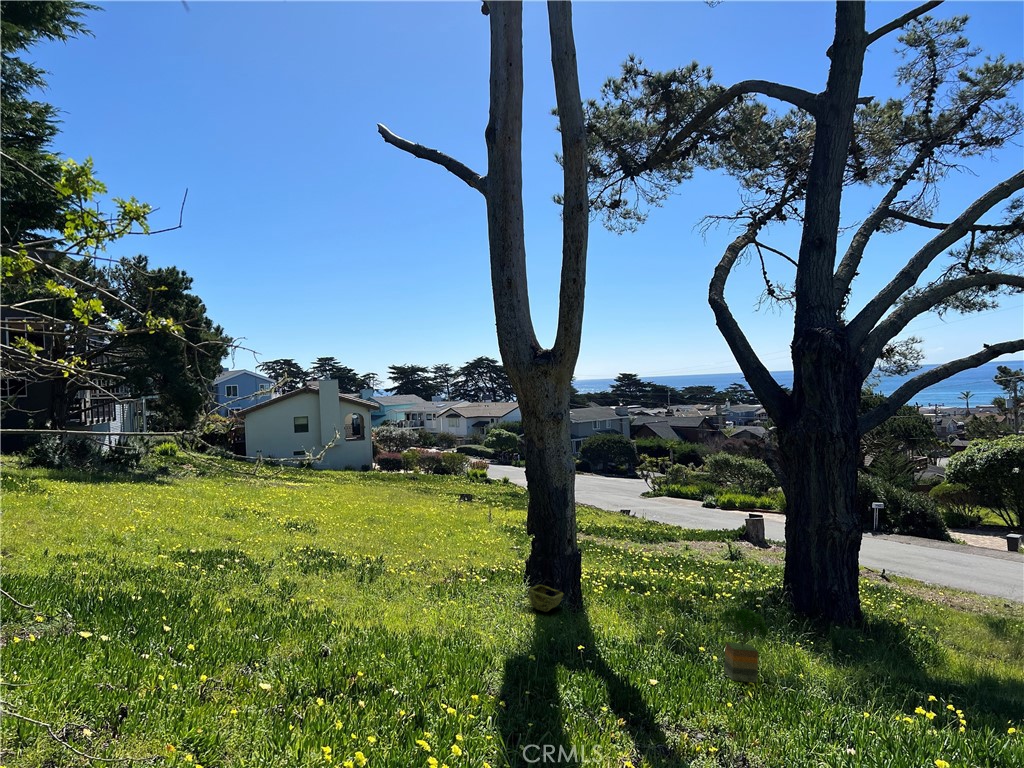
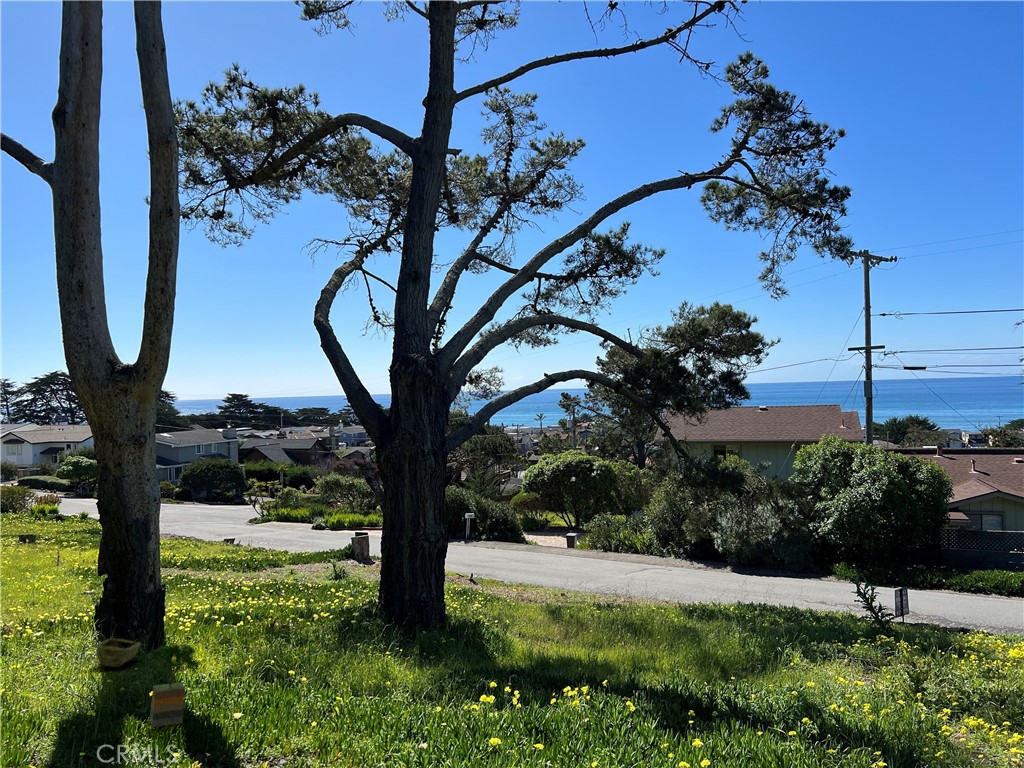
potted tree: present [721,608,770,683] -> present [148,644,200,728]

